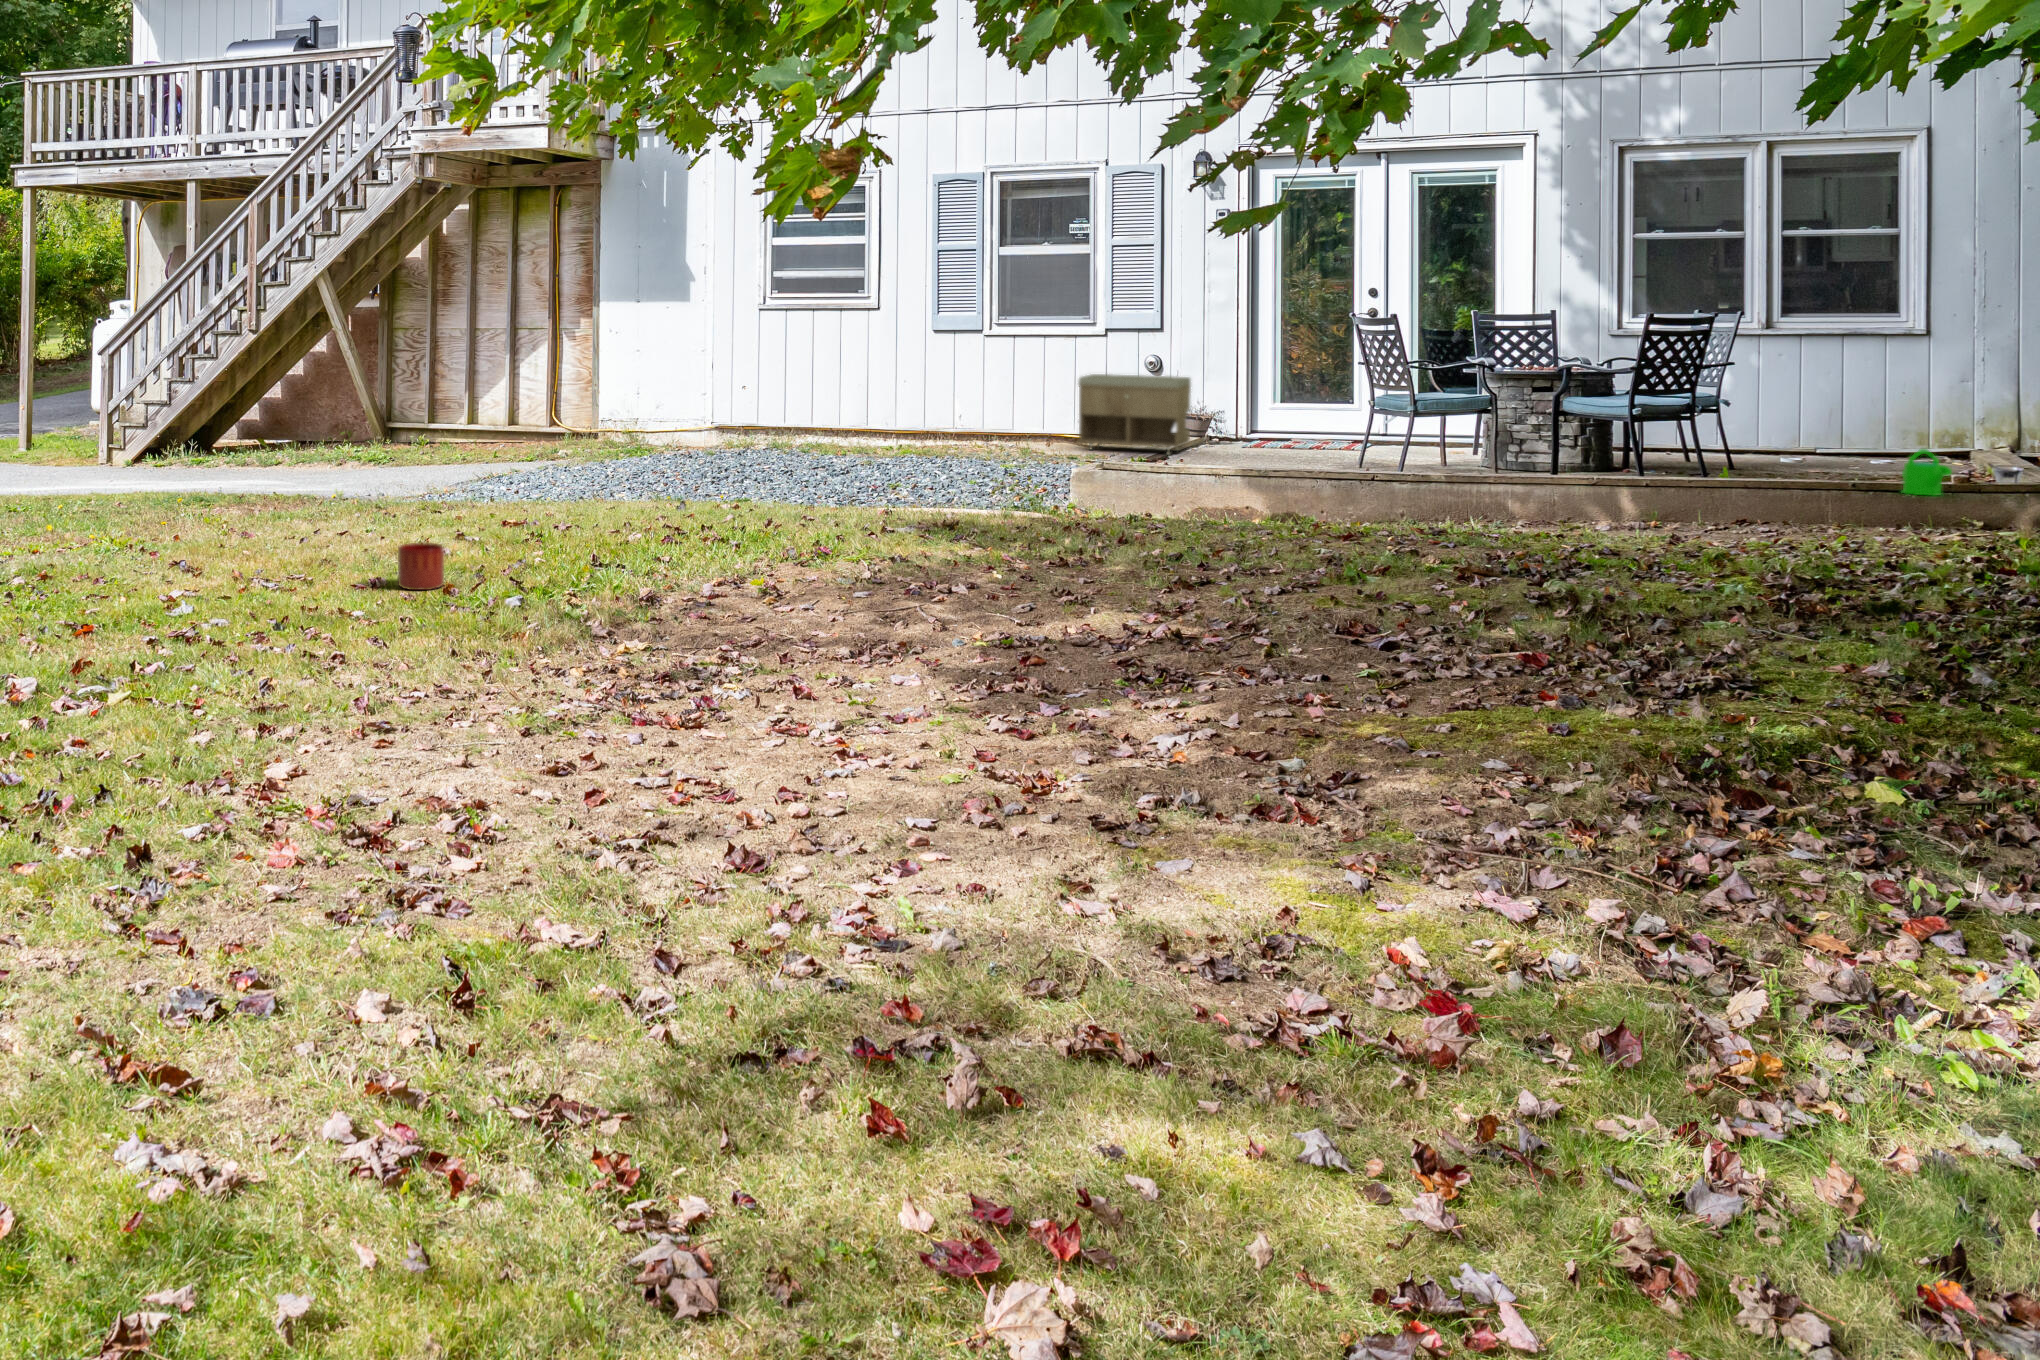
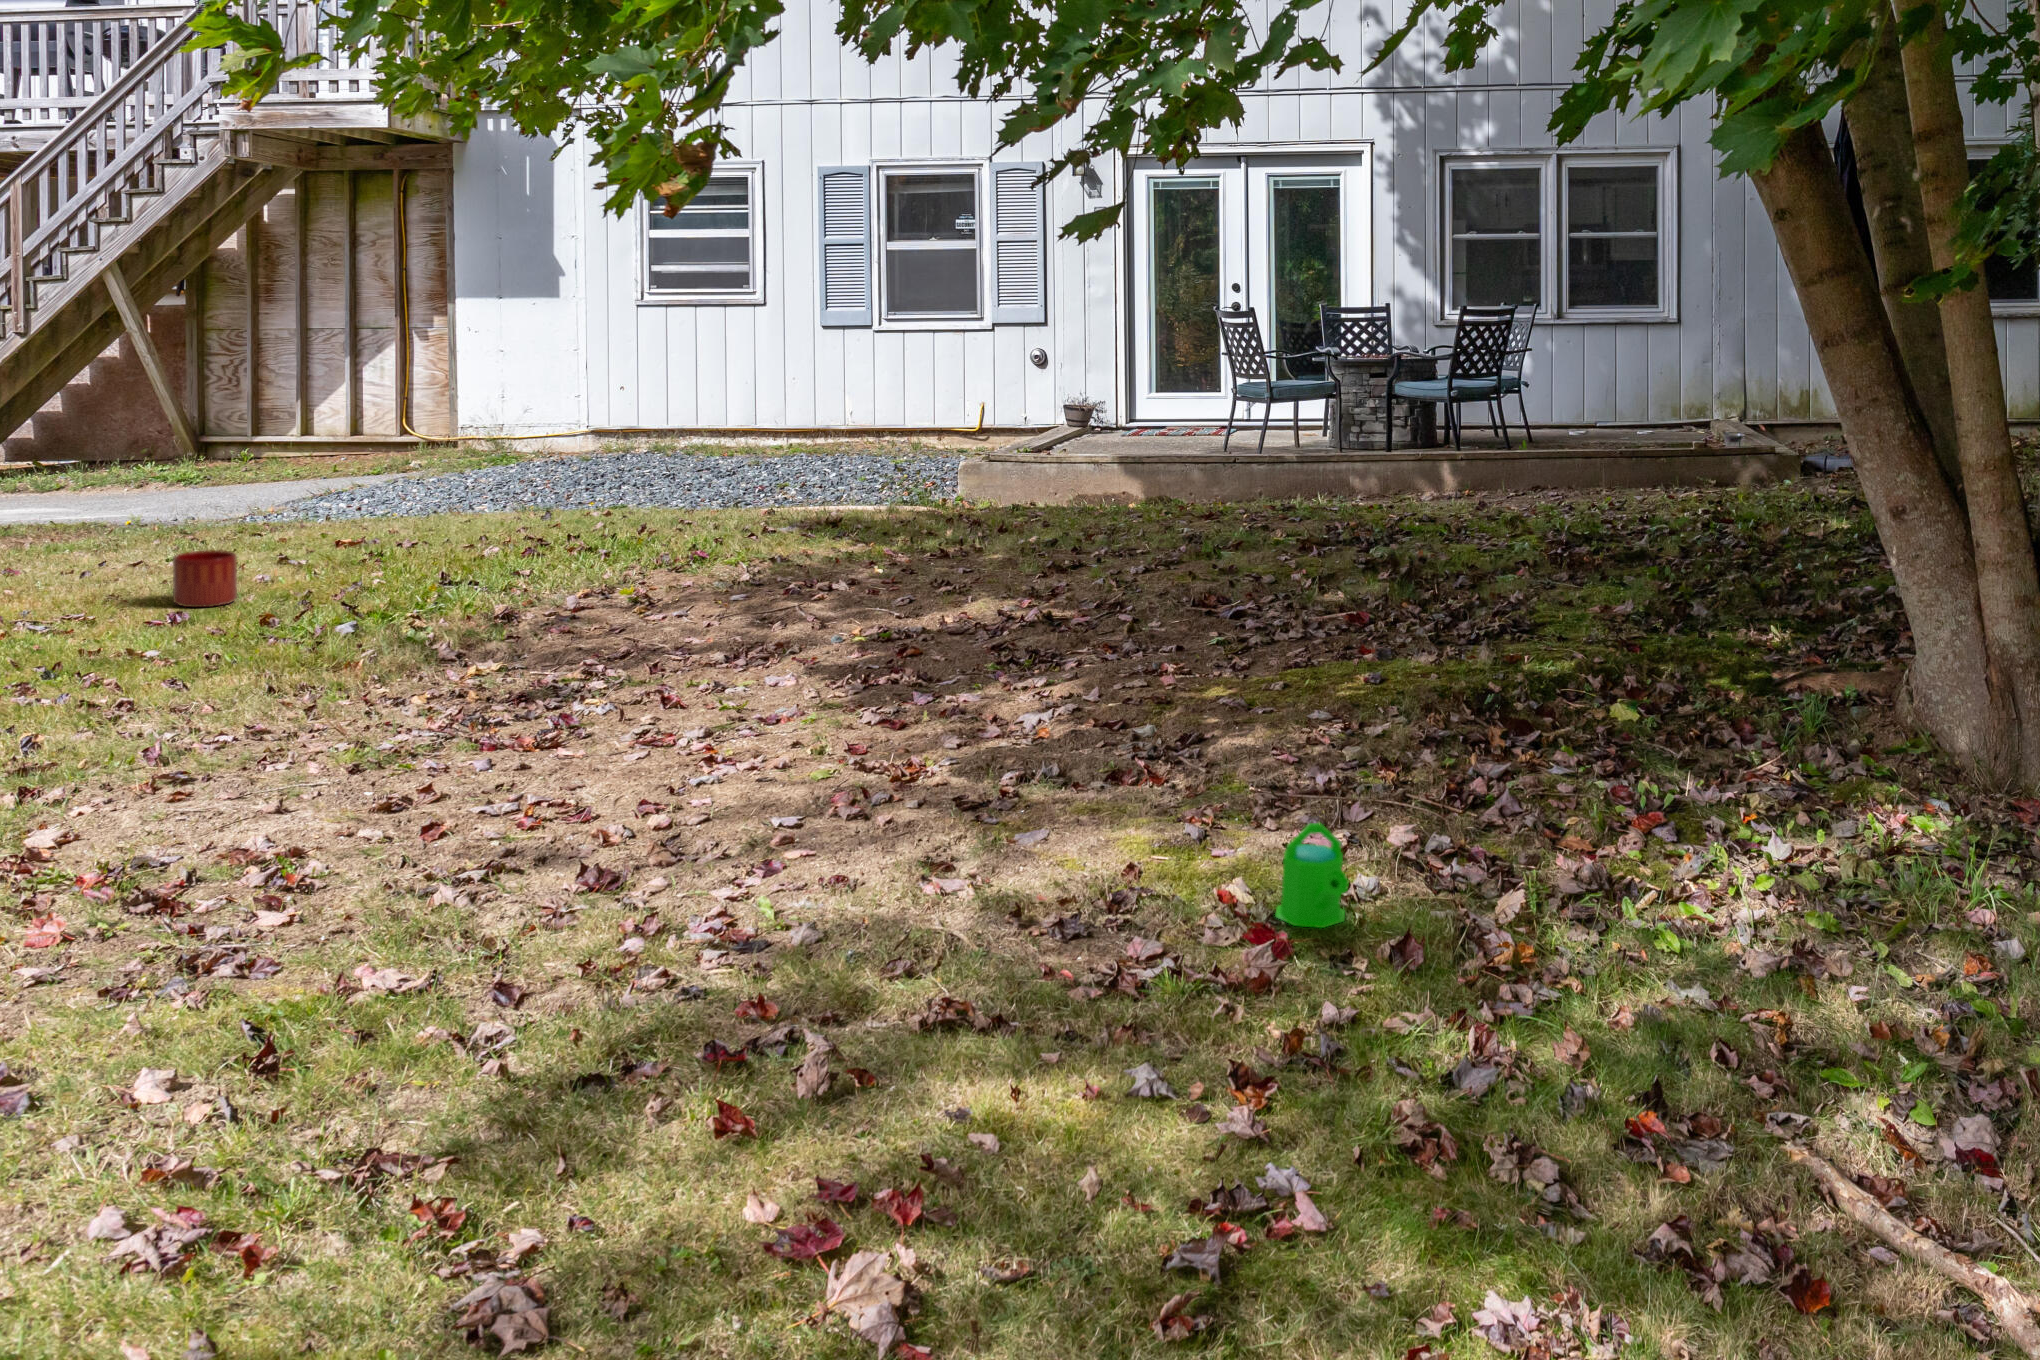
storage bench: present [1079,374,1191,454] -> none [982,349,1090,431]
watering can: present [1902,449,1952,496] -> present [1276,823,1349,928]

